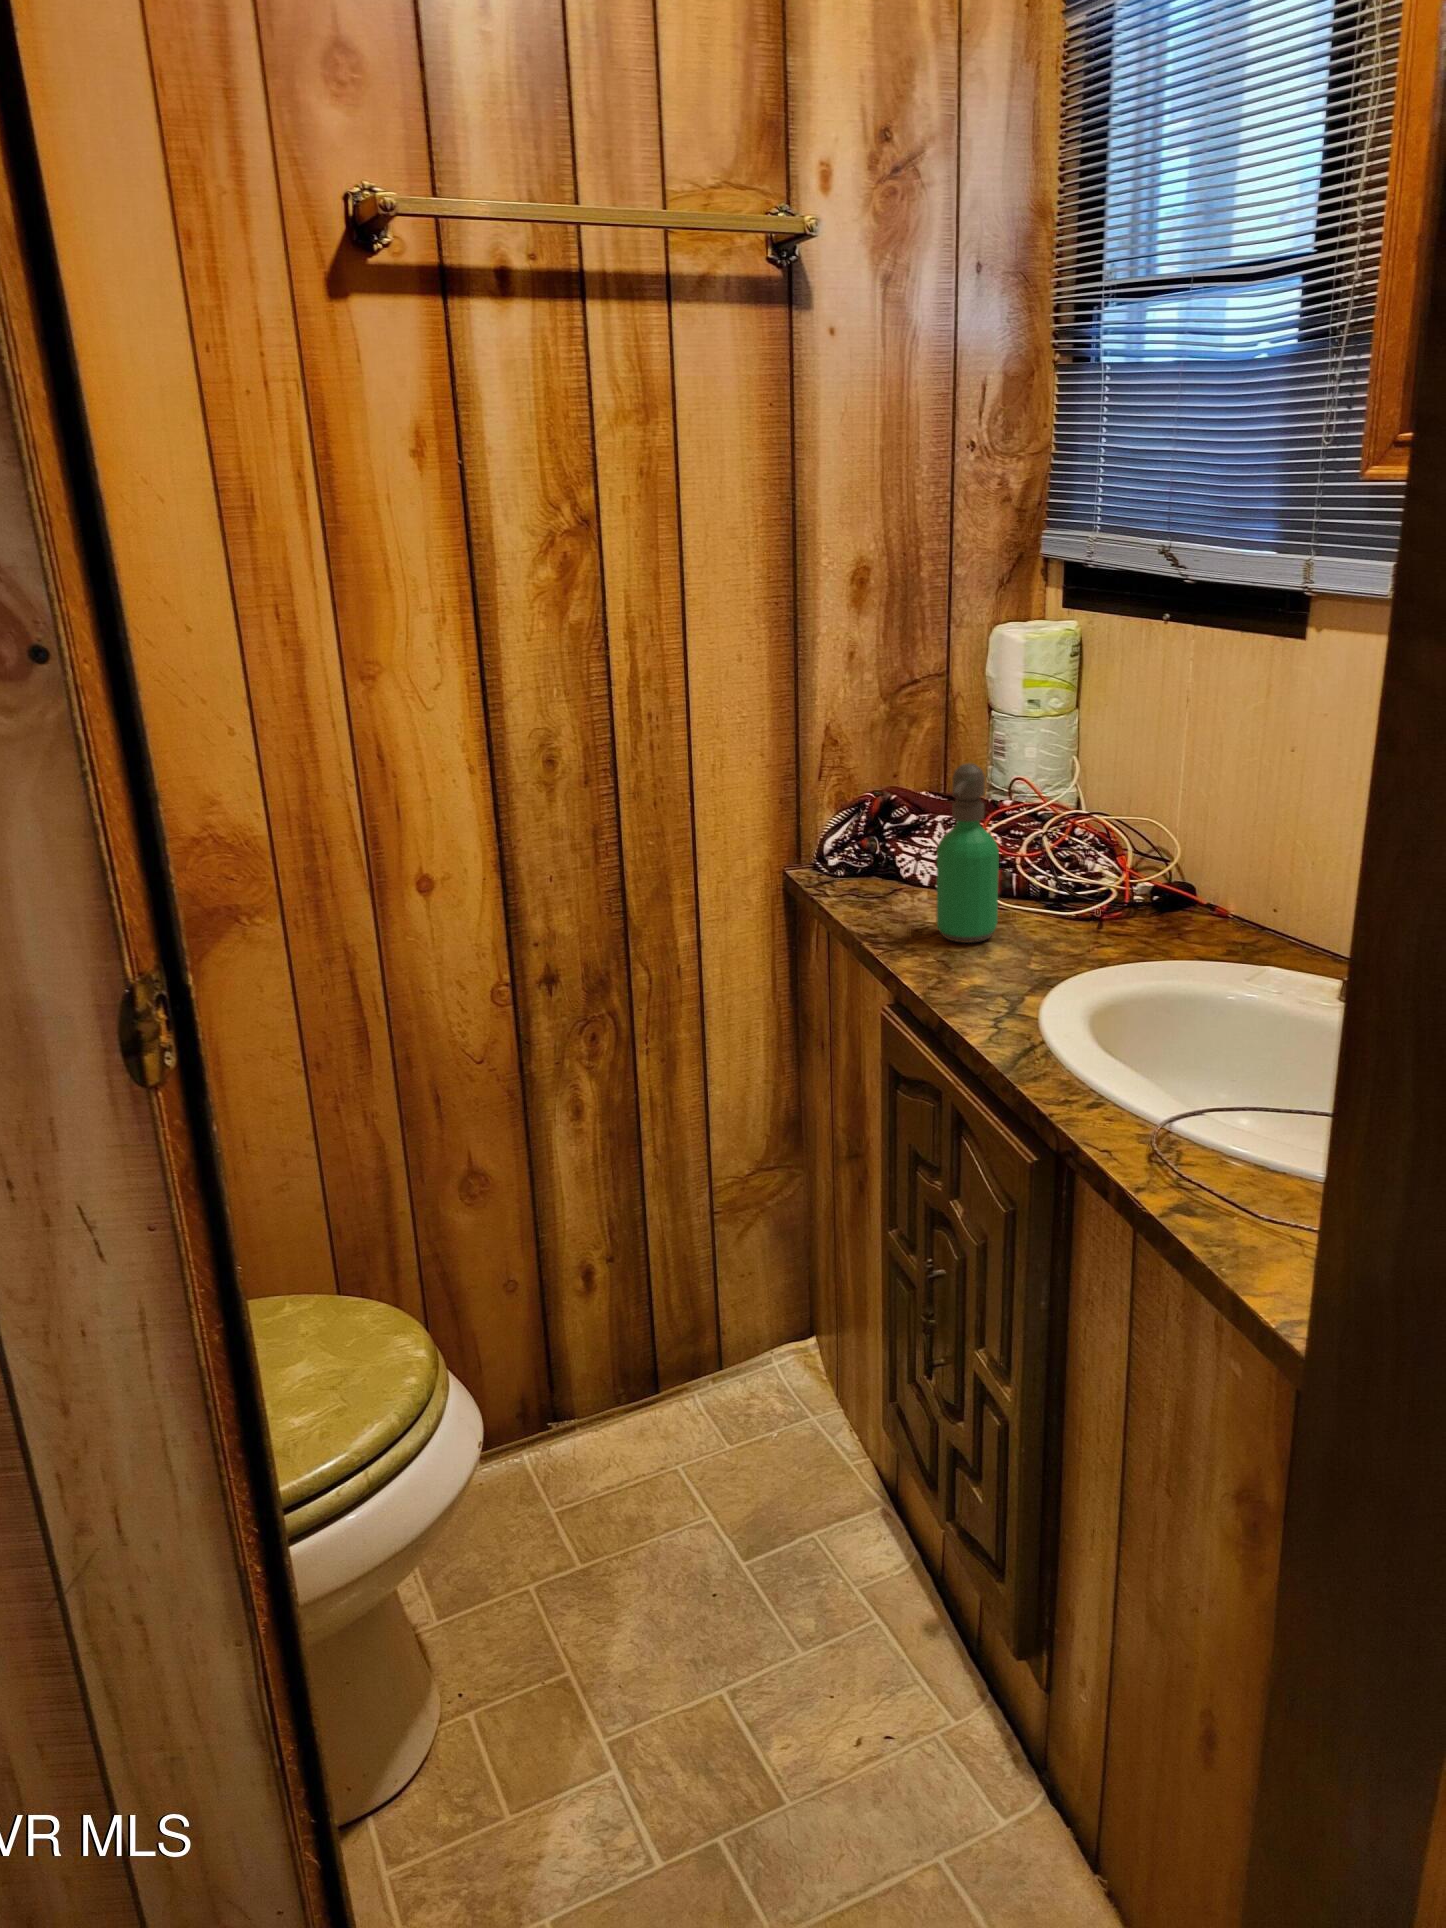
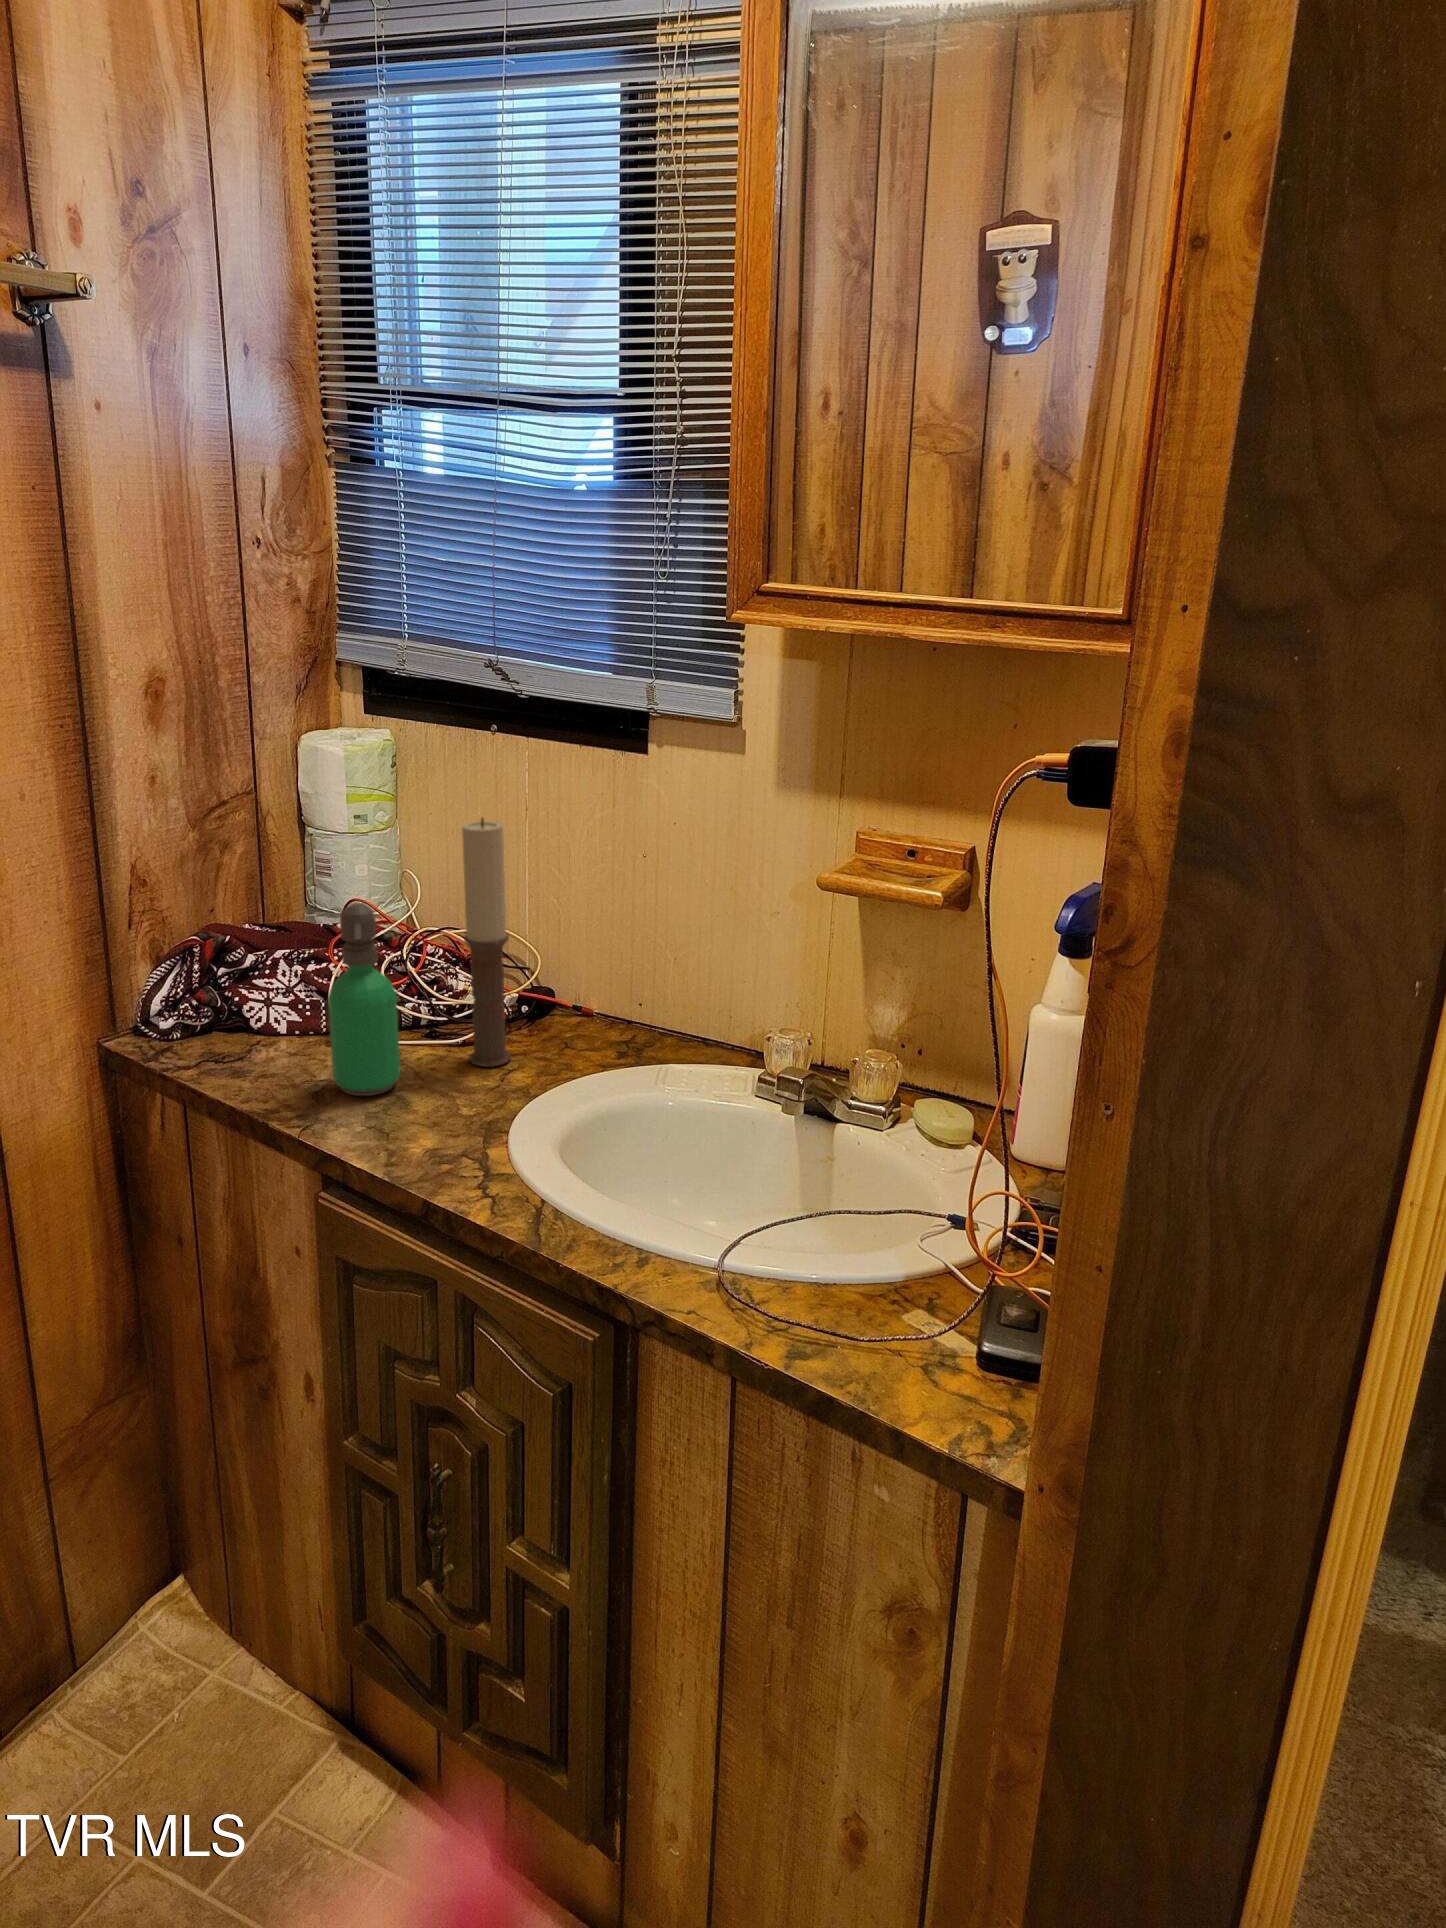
candle: none [1071,692,1123,938] -> present [462,818,511,1067]

